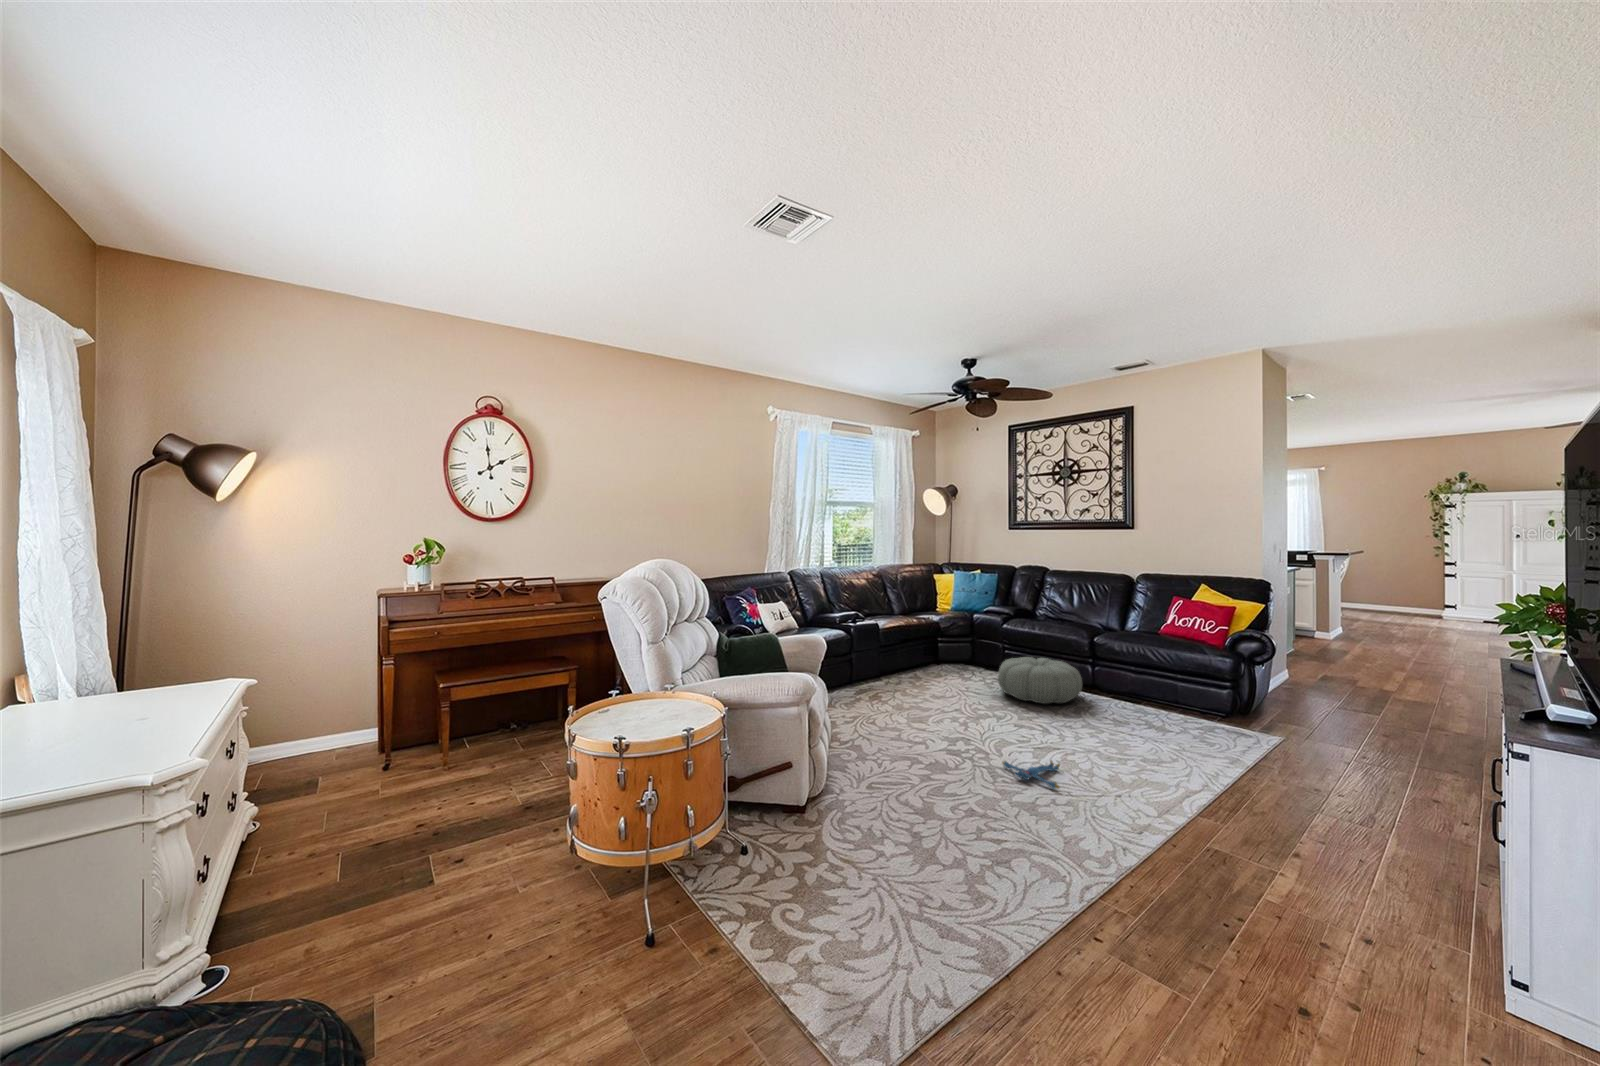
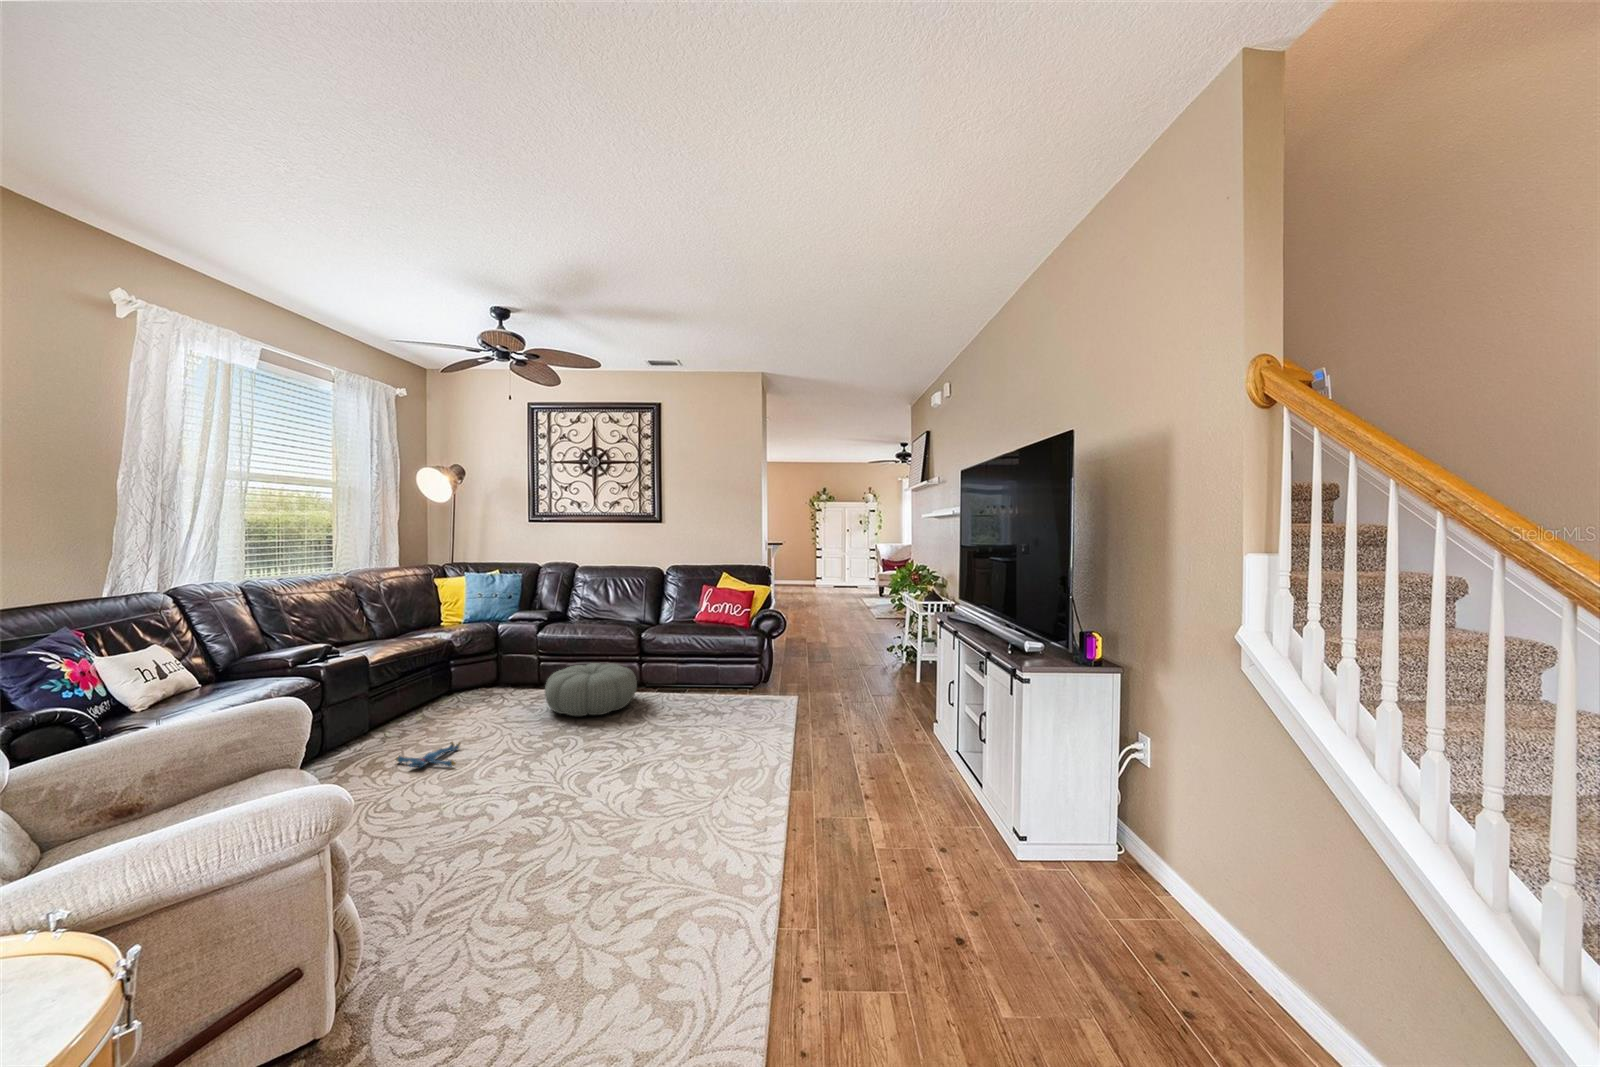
plush toy: present [1002,761,1060,789] -> present [396,742,460,767]

